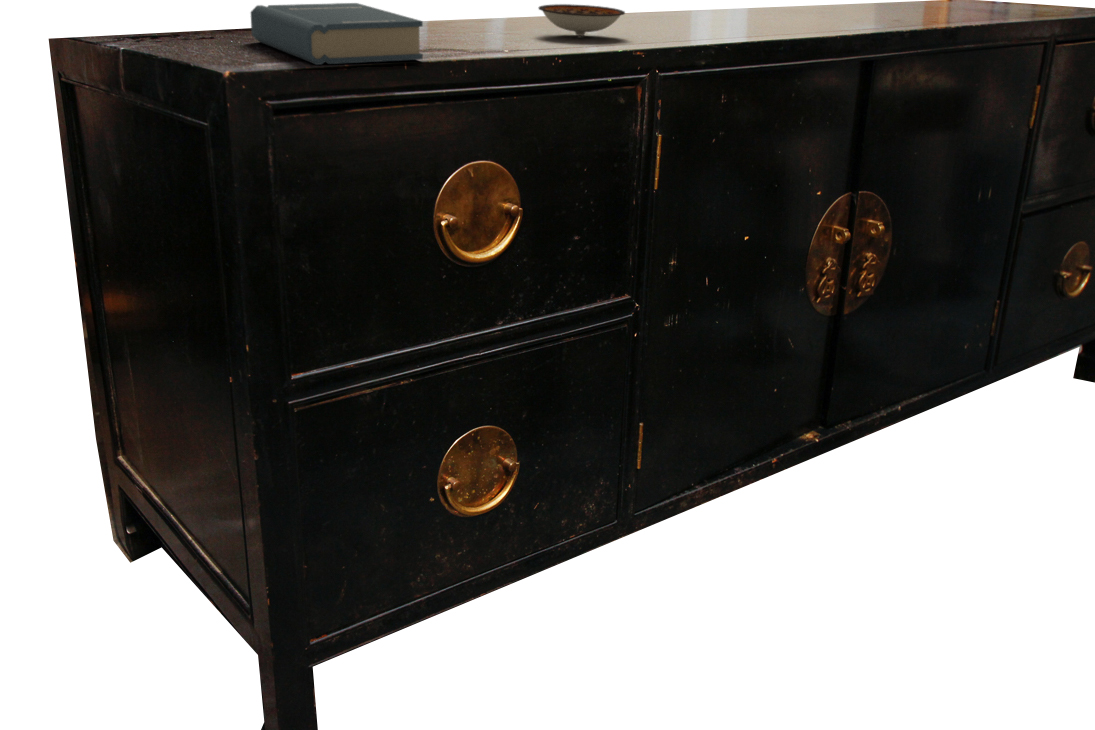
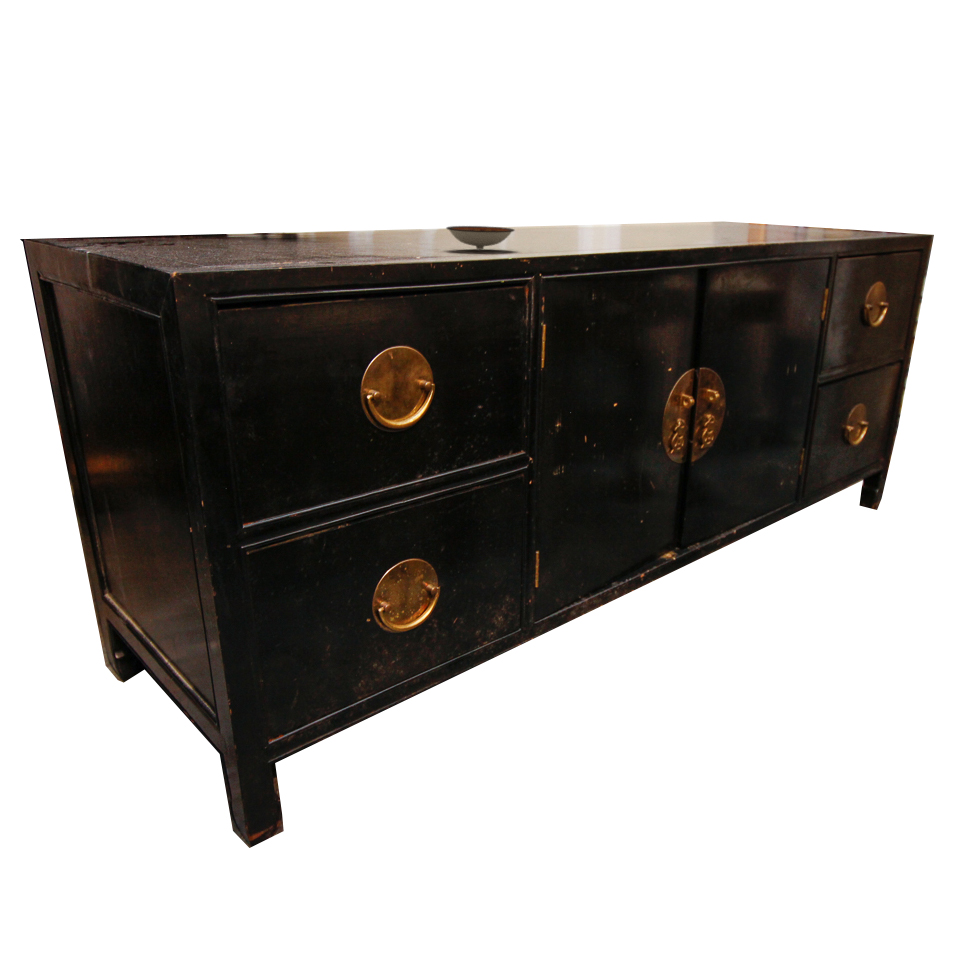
hardback book: present [251,3,423,65] -> none [209,224,346,267]

